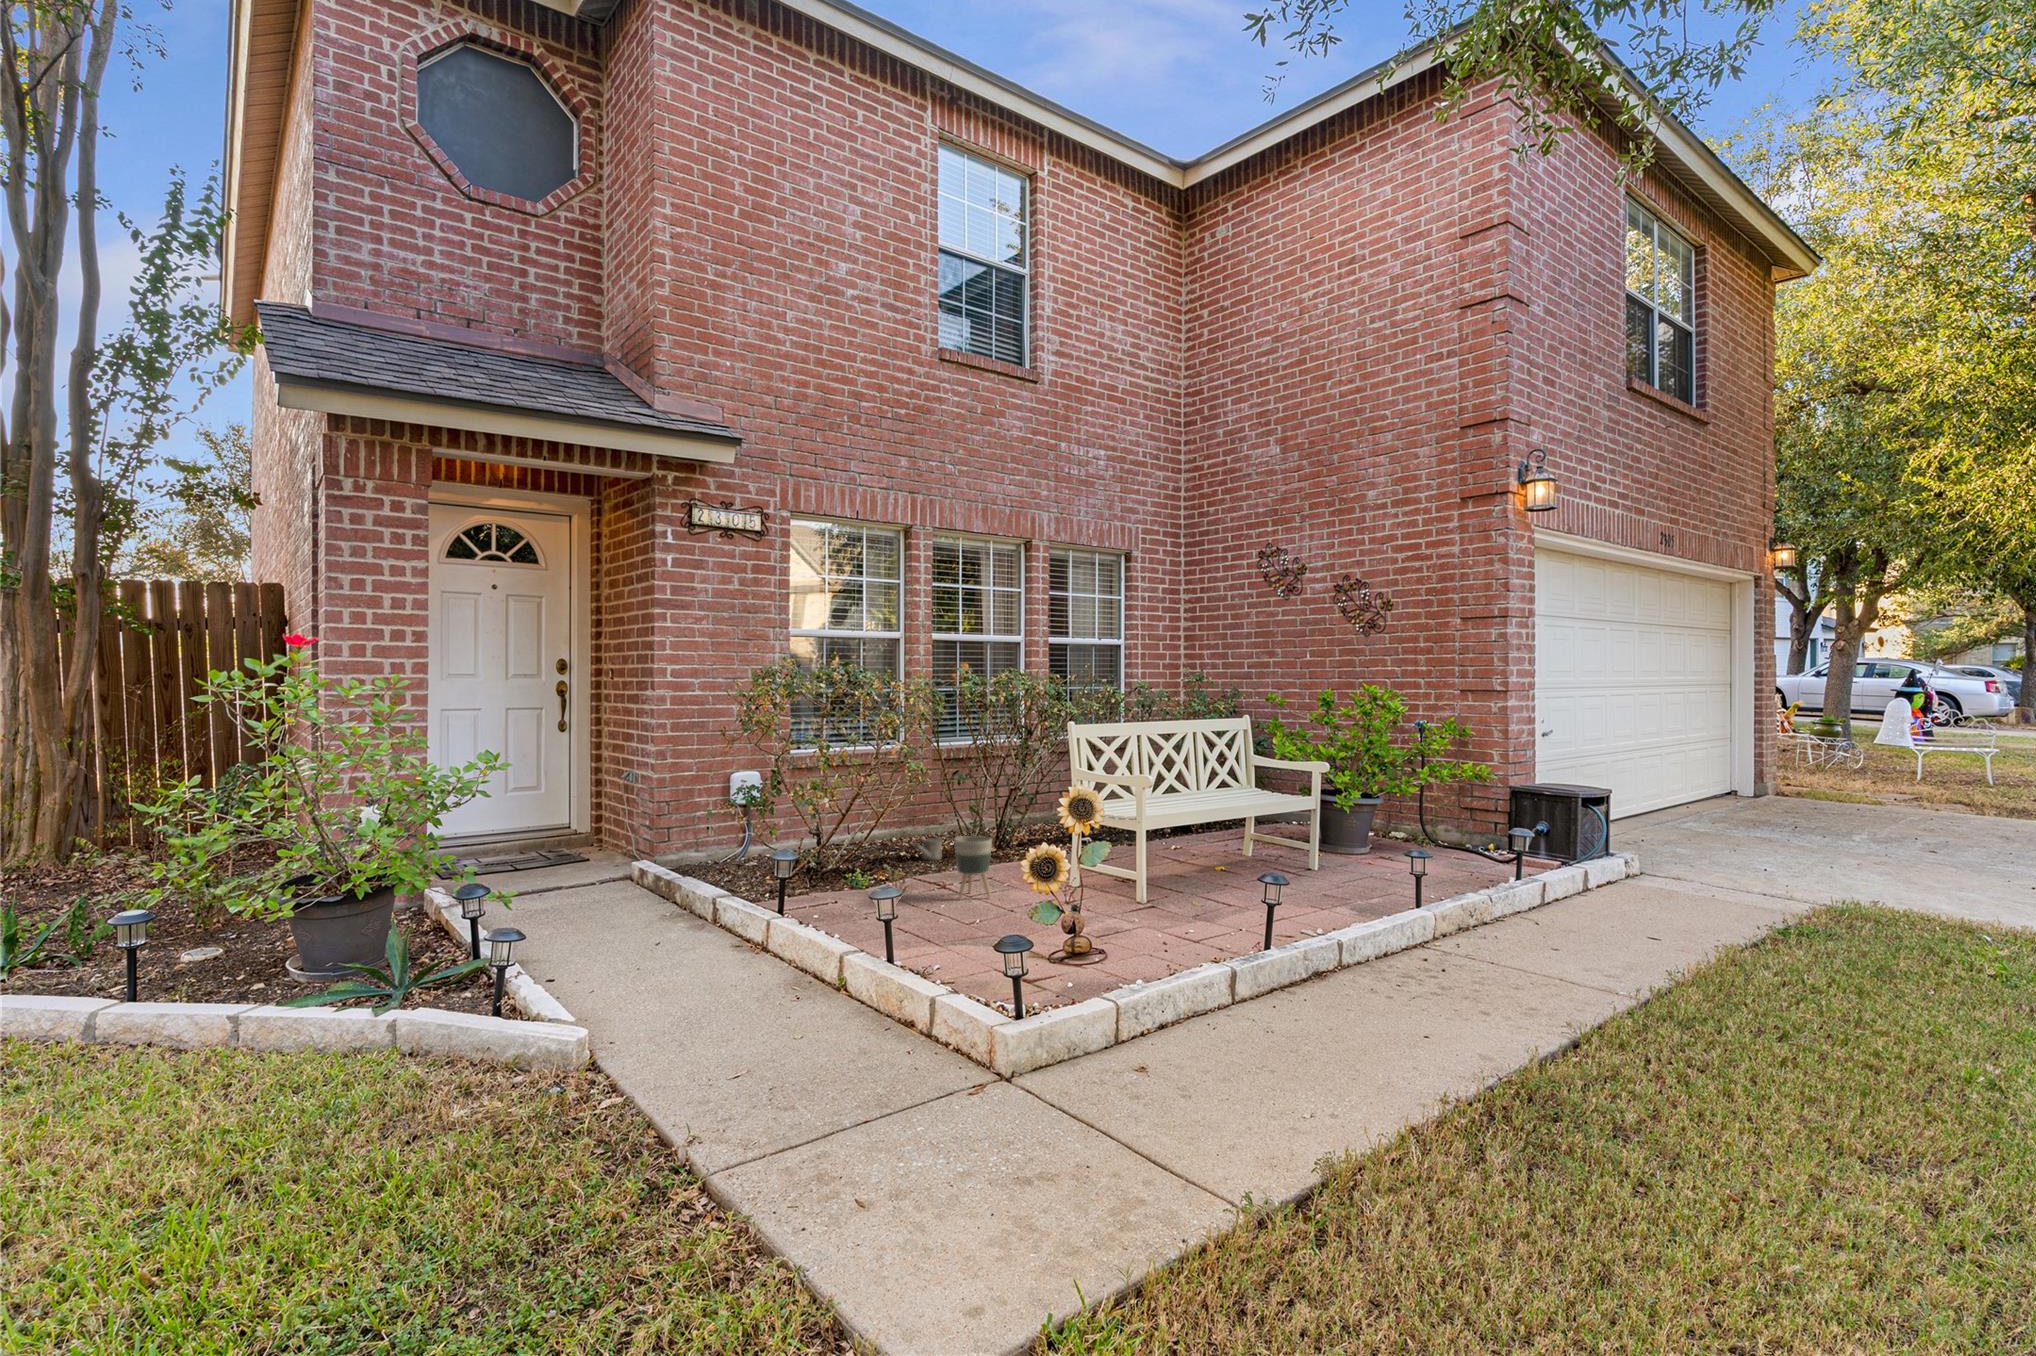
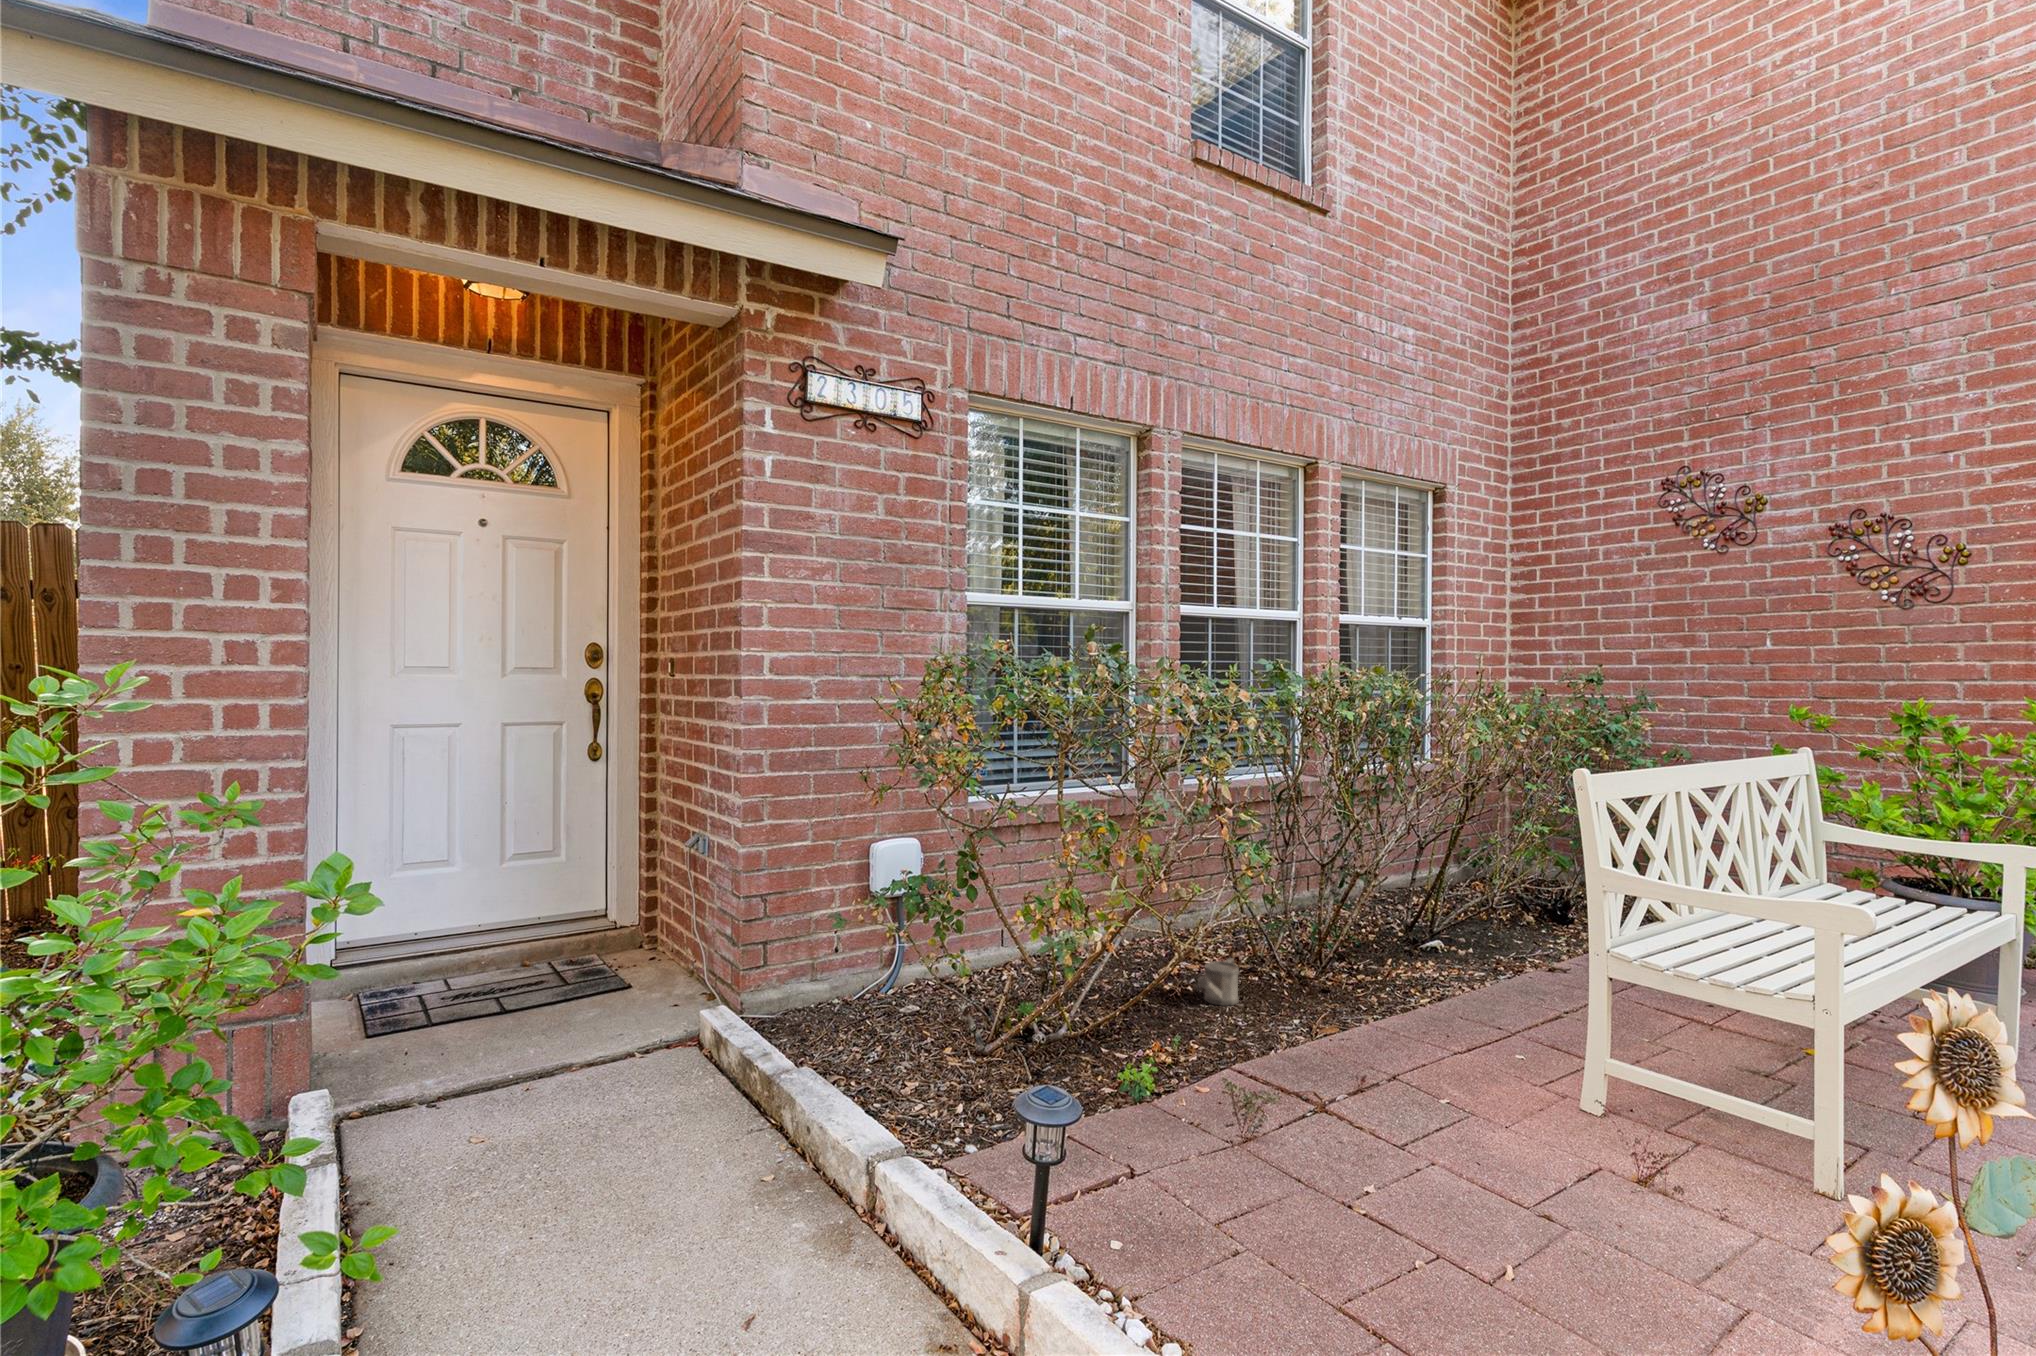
planter: present [954,836,992,900] -> none [1356,1009,1443,1158]

